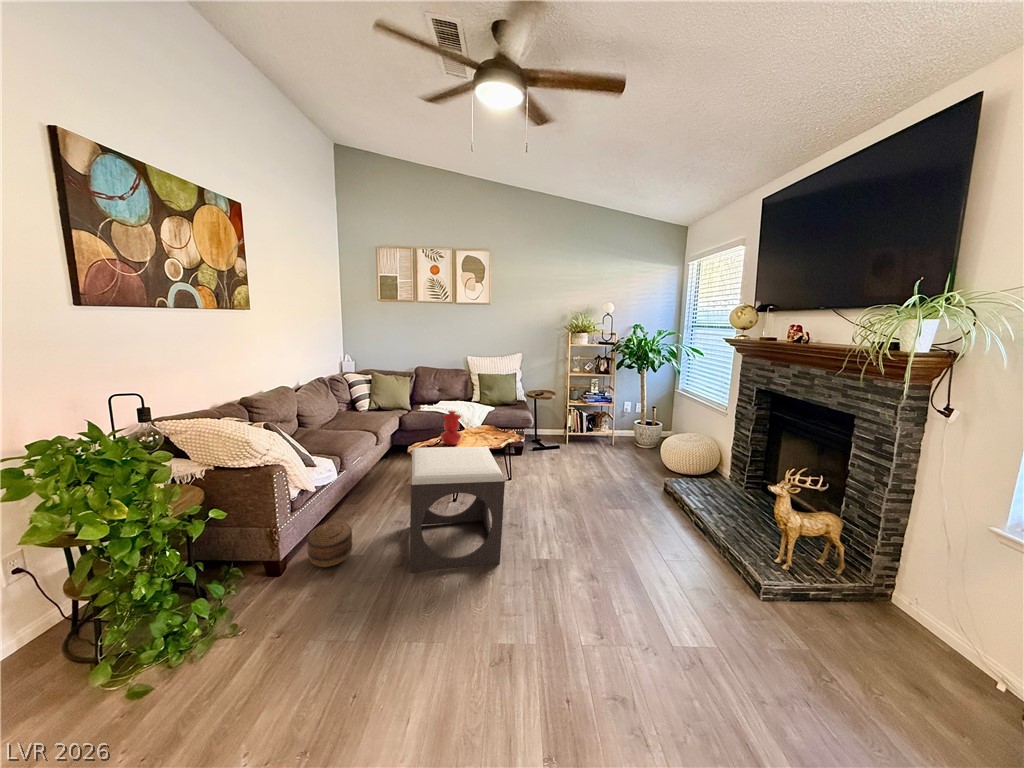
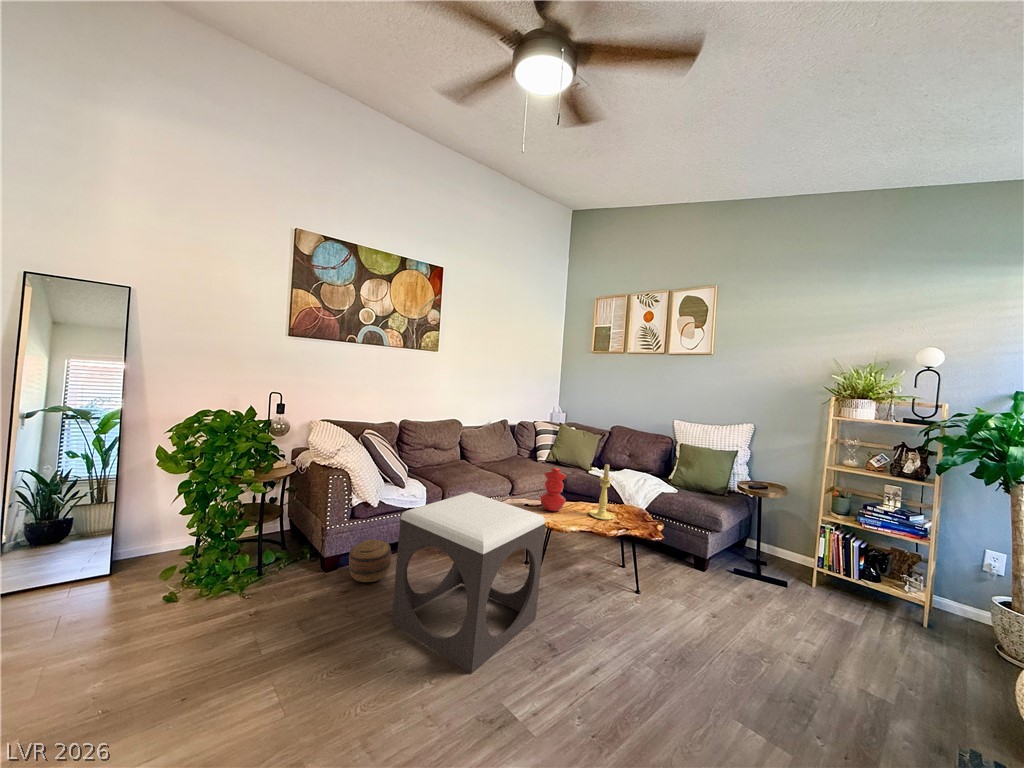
candle holder: none [473,399,492,440] -> present [589,464,615,520]

